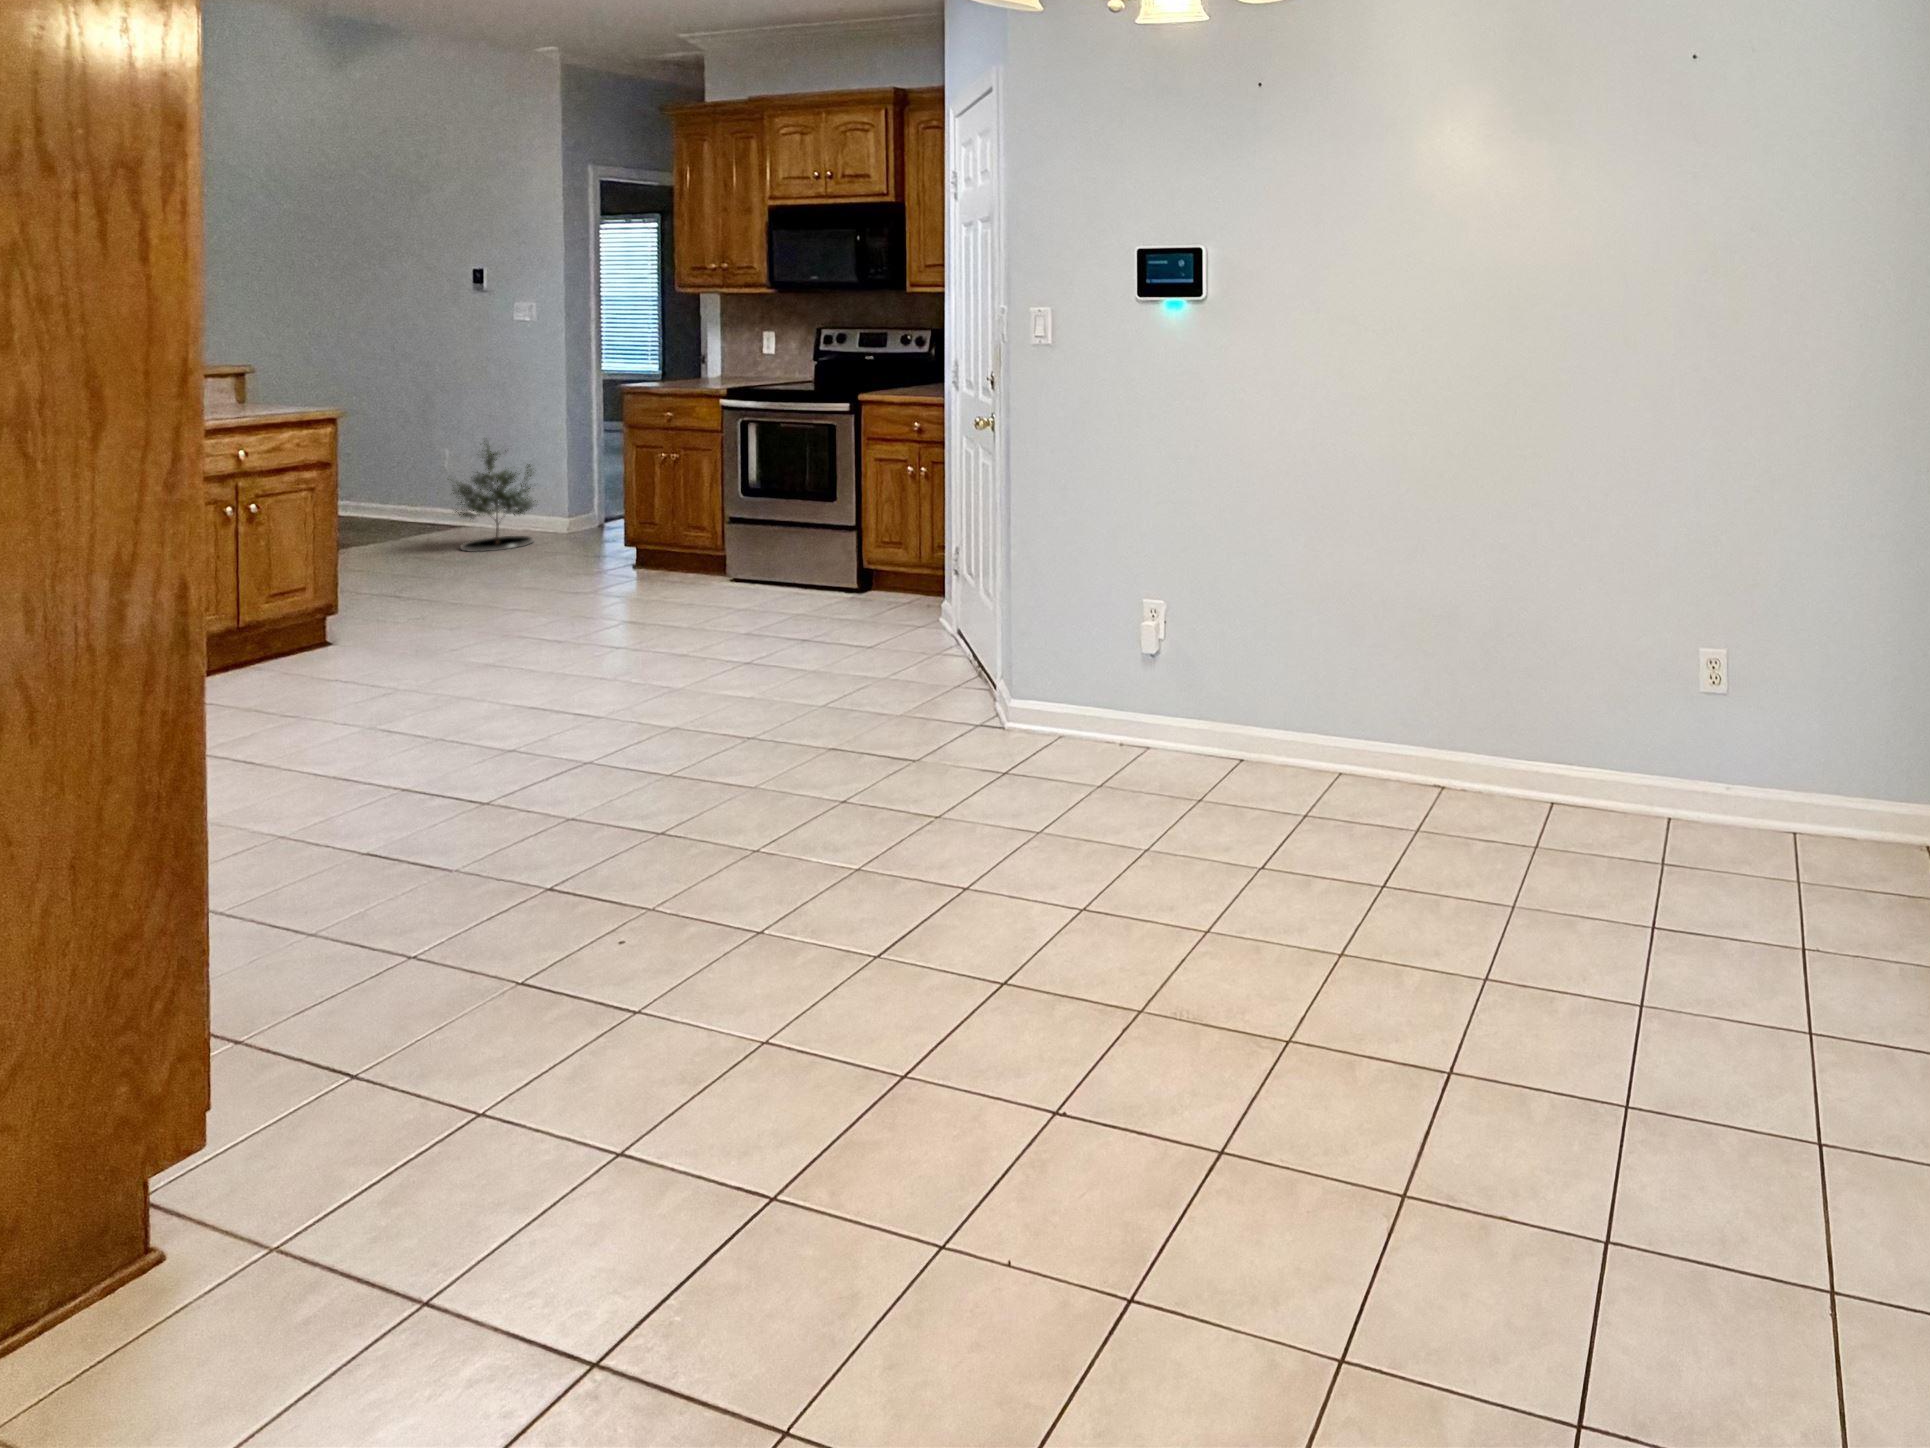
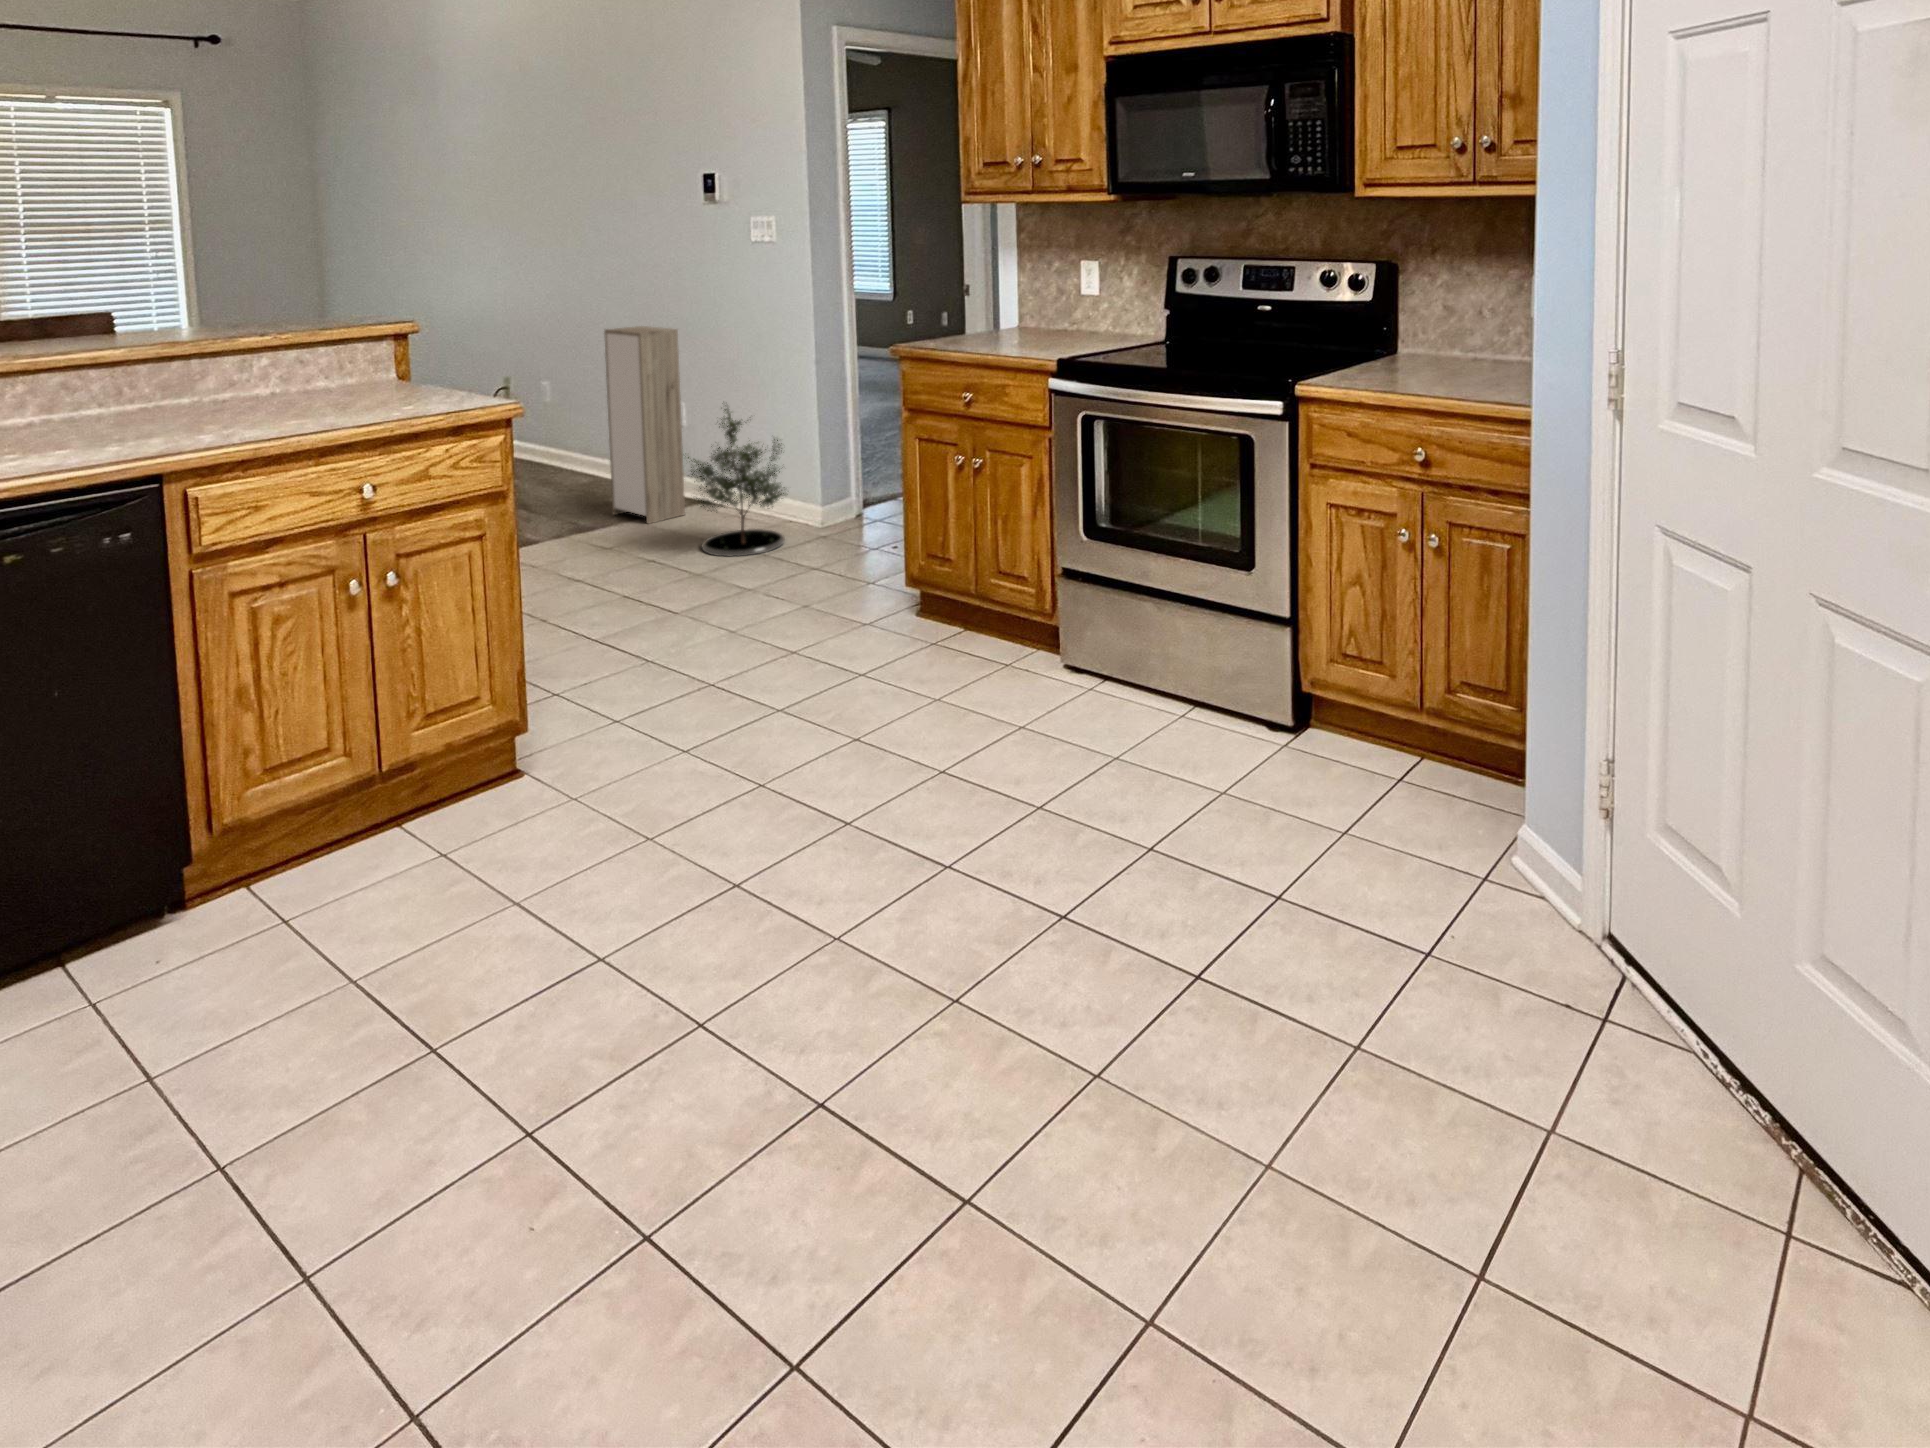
storage cabinet: none [374,387,444,541] -> present [604,326,685,524]

